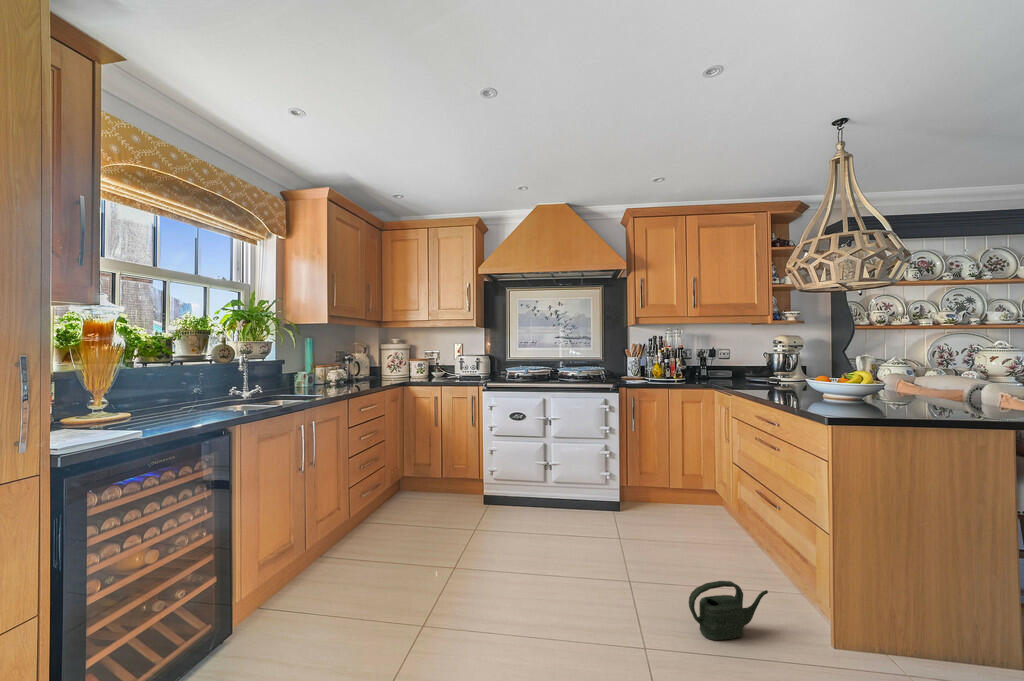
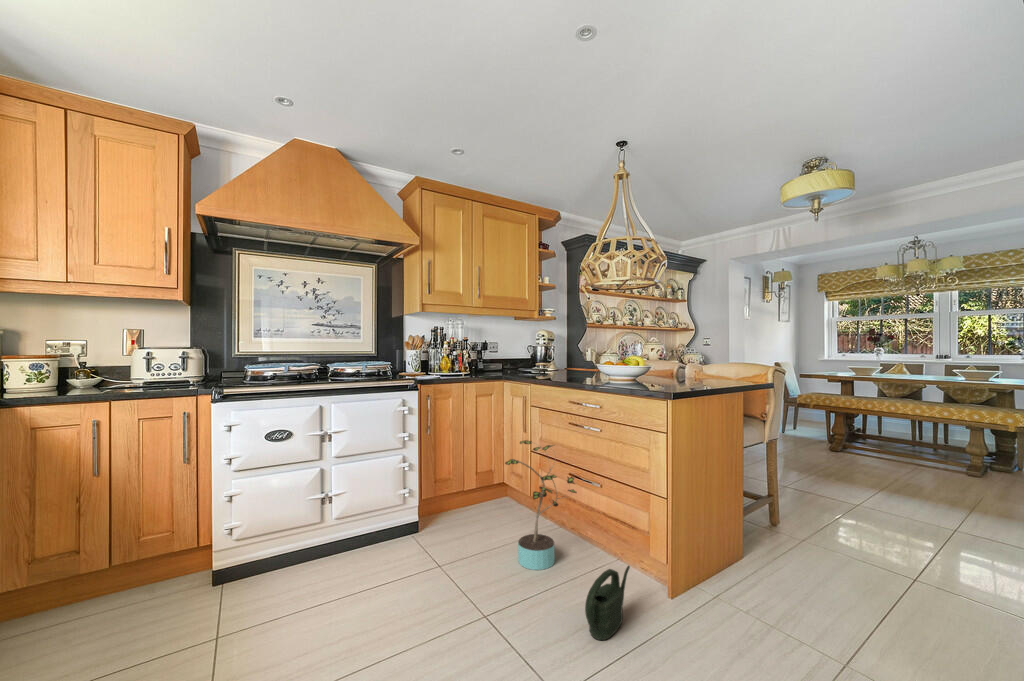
potted plant: none [667,449,741,572] -> present [505,440,577,570]

